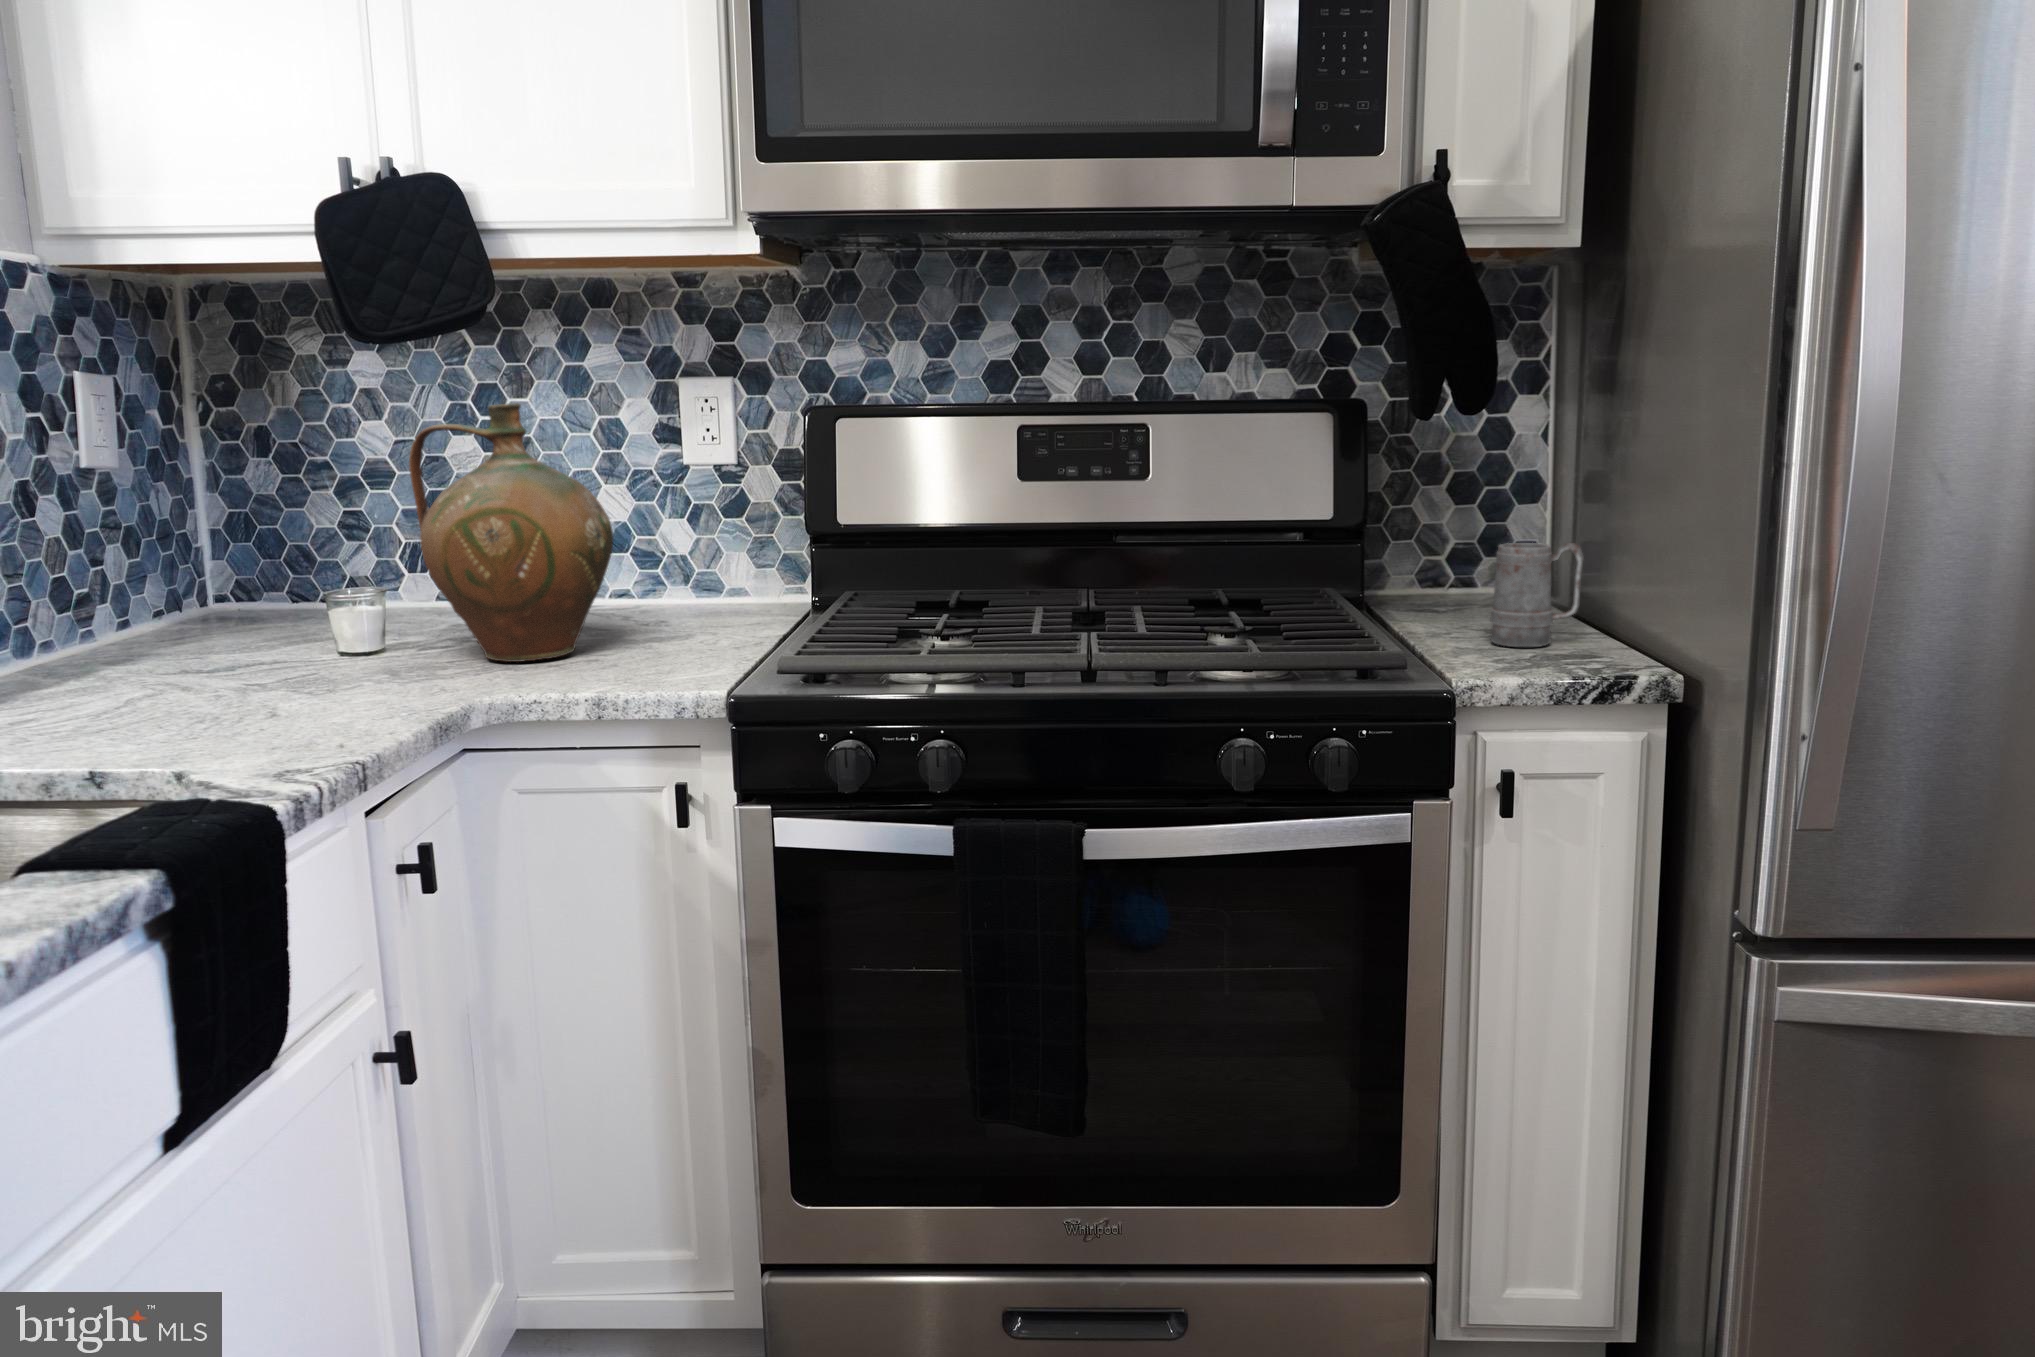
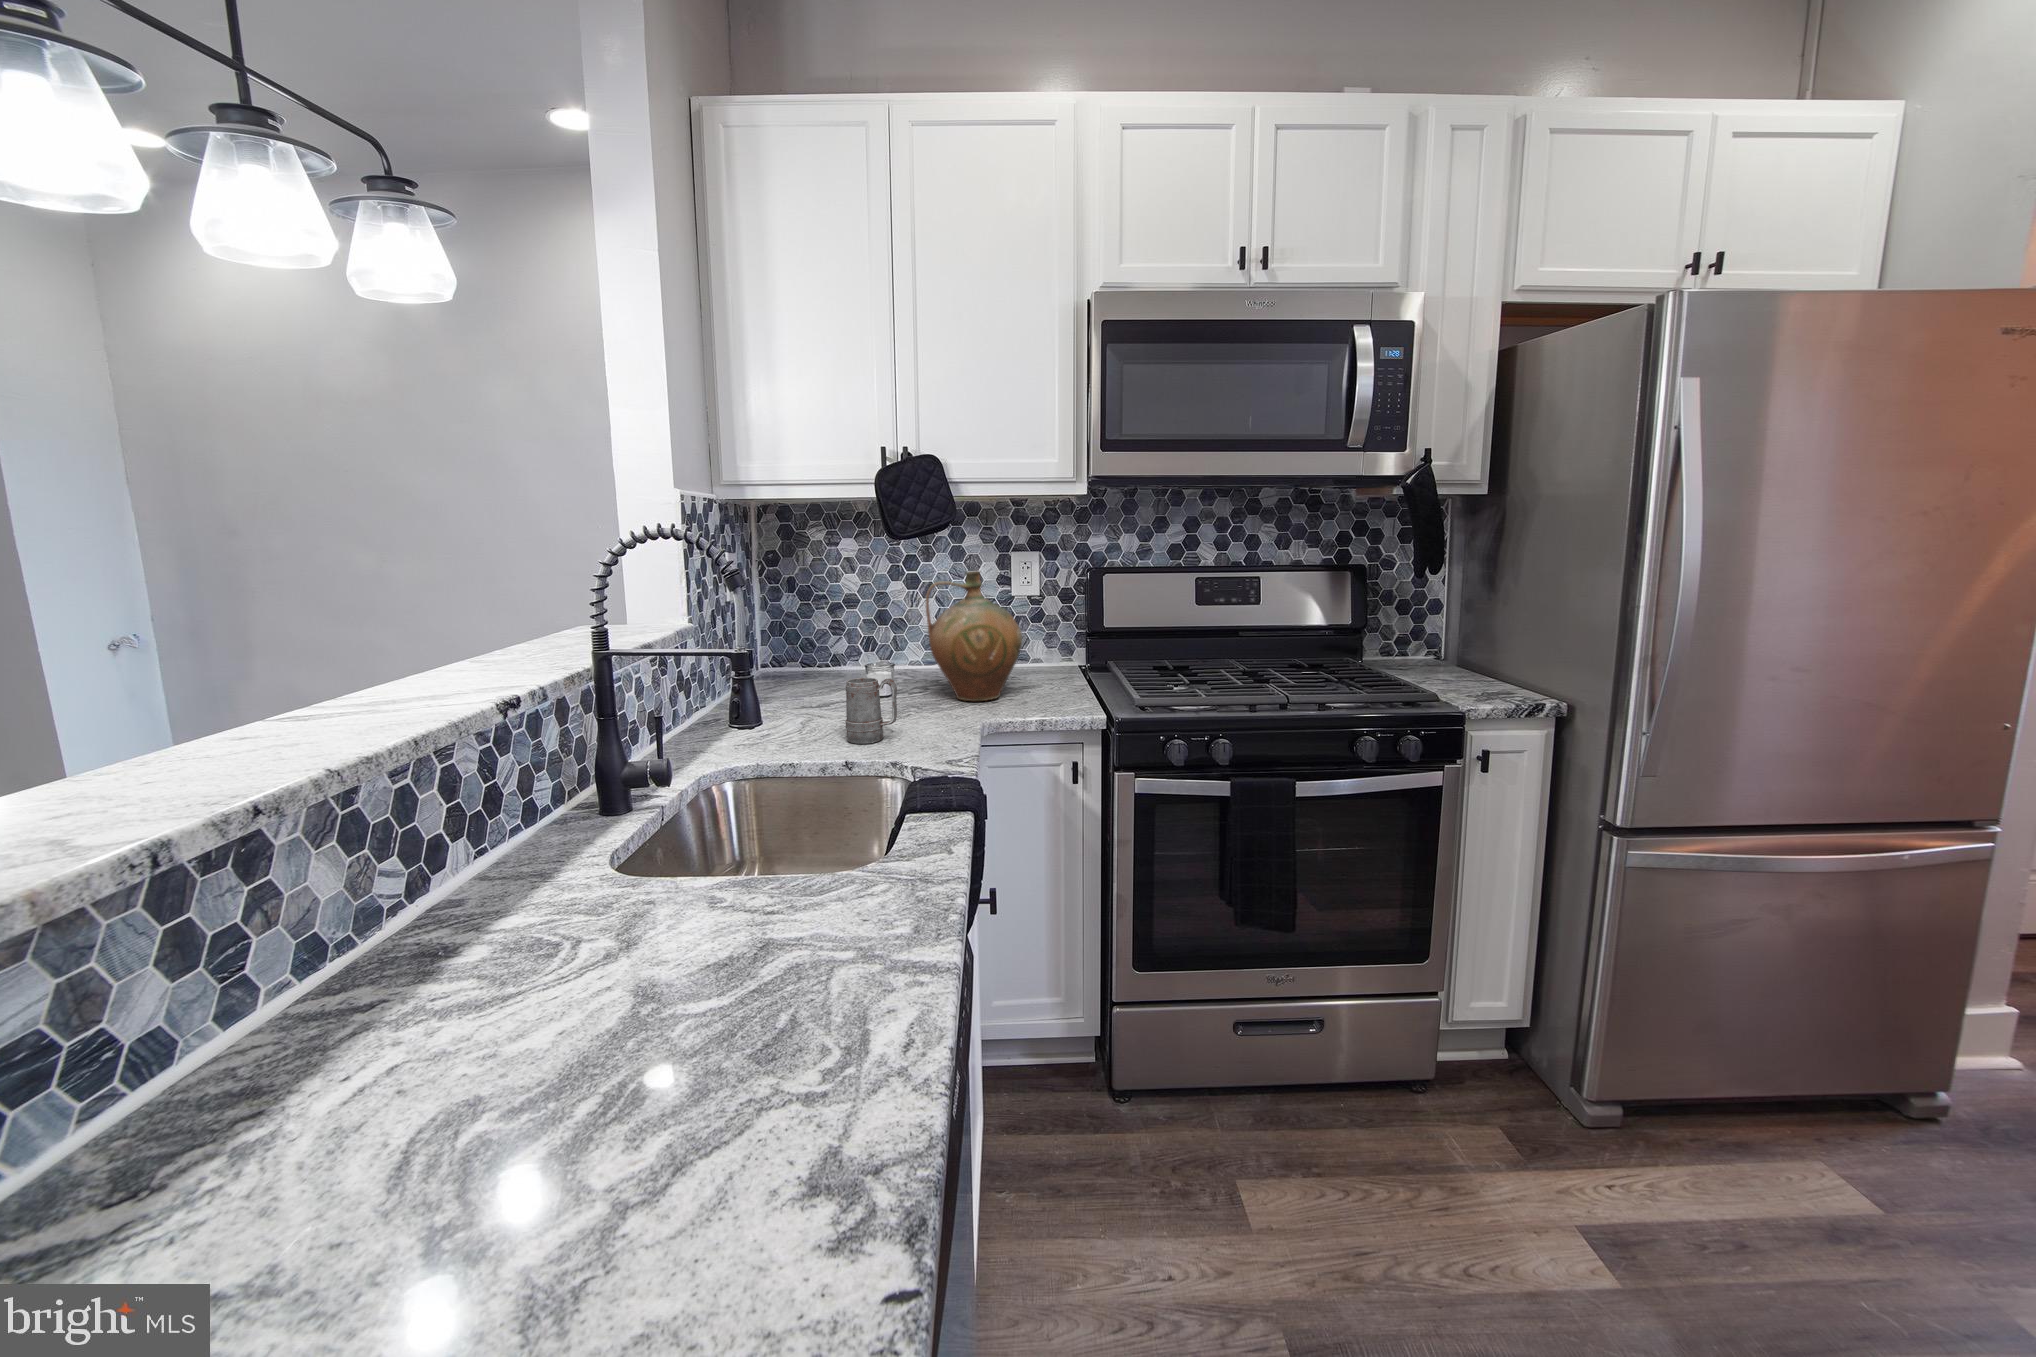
mug: present [1490,543,1584,647] -> present [846,678,897,744]

